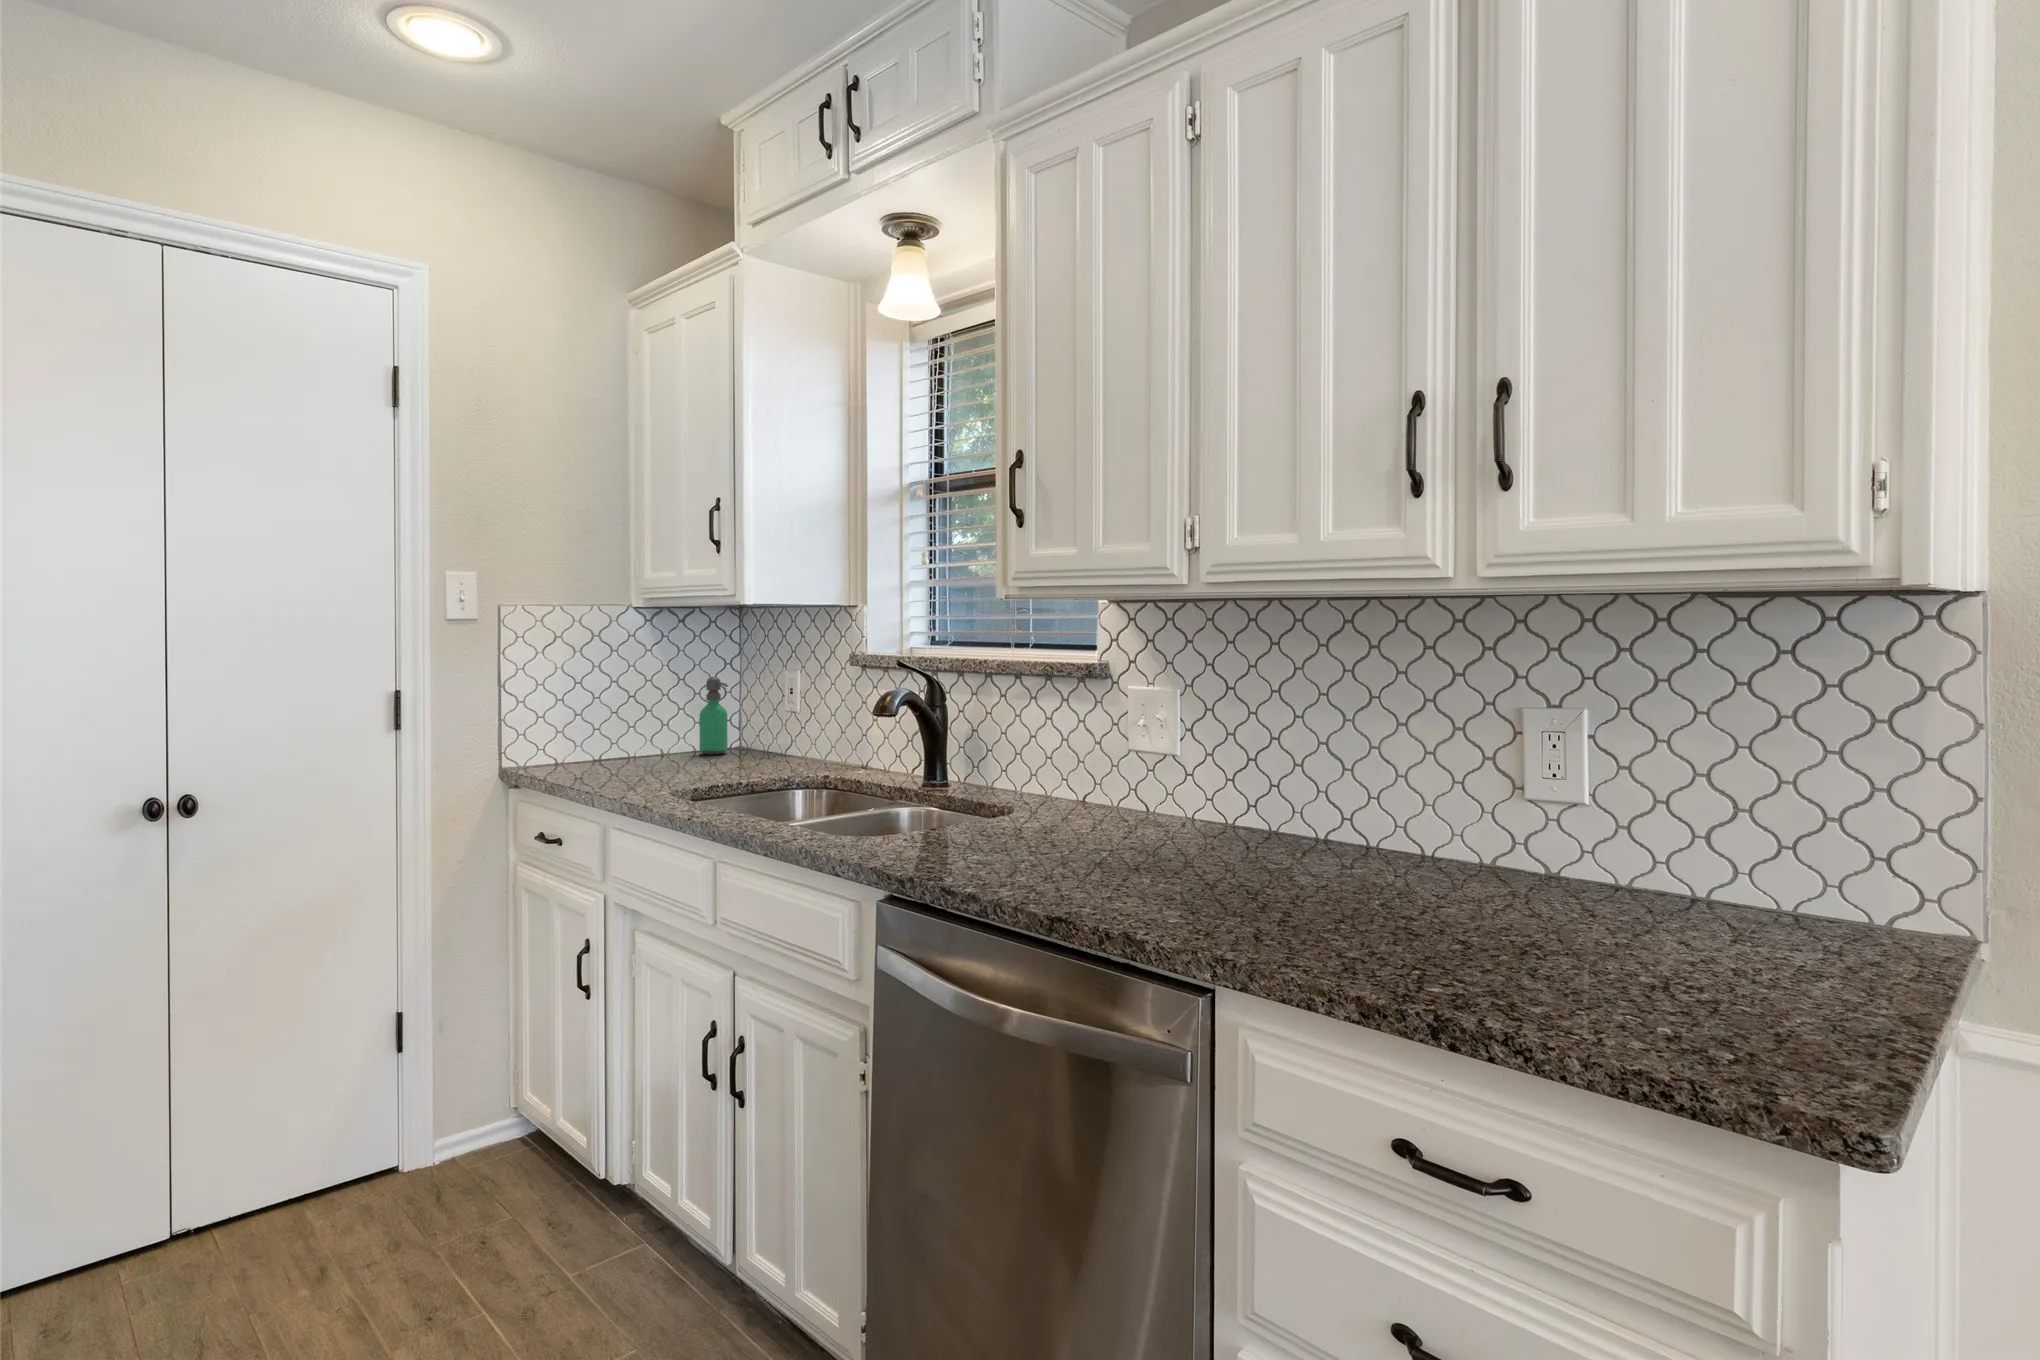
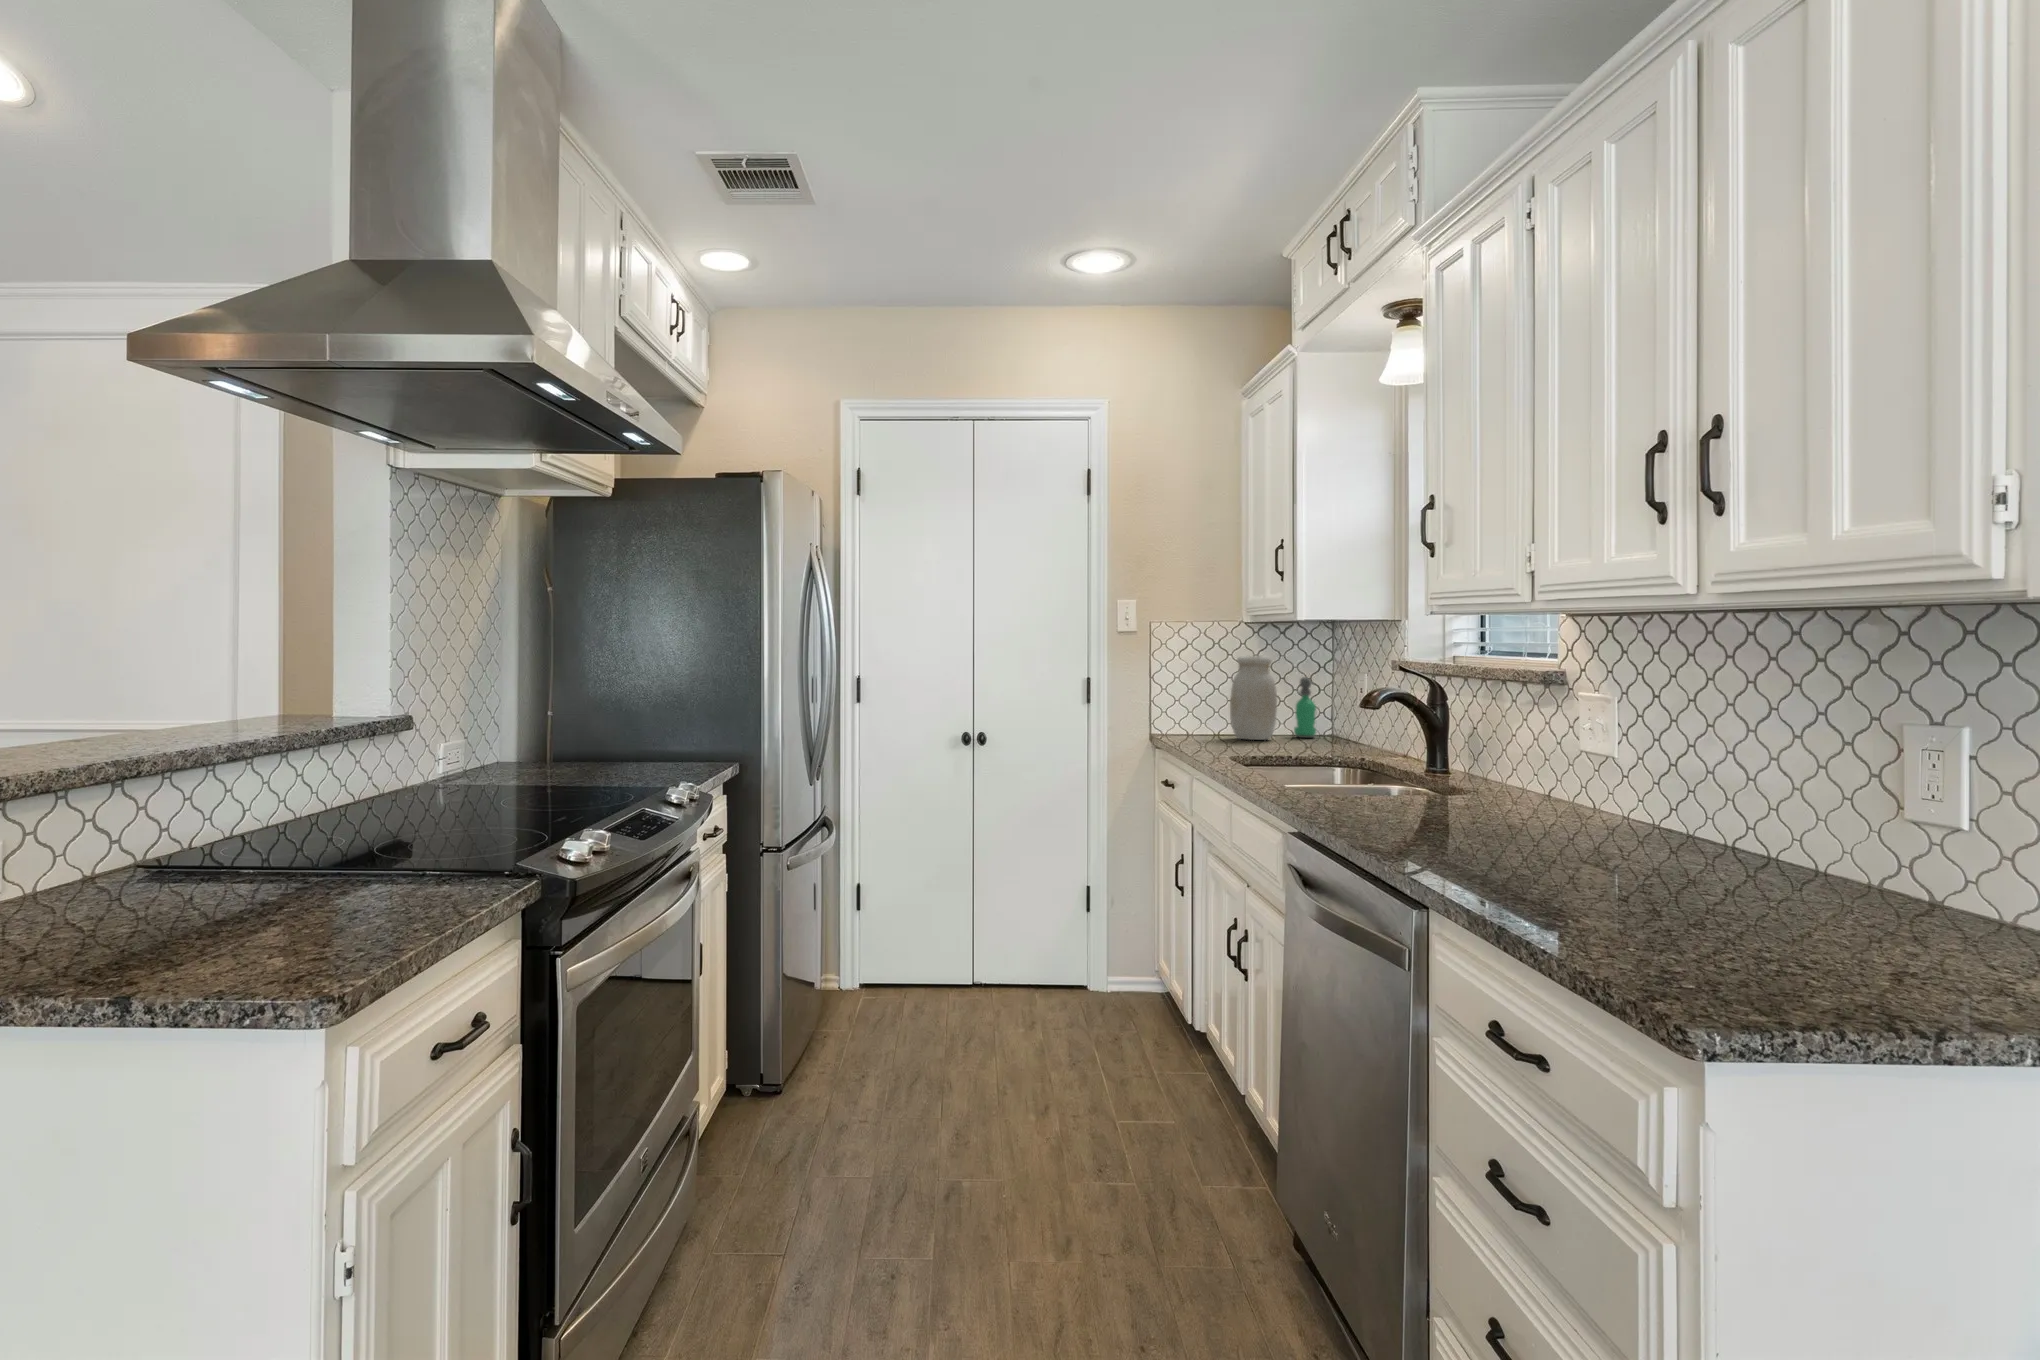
jar: none [621,651,686,763] -> present [1230,655,1277,740]

